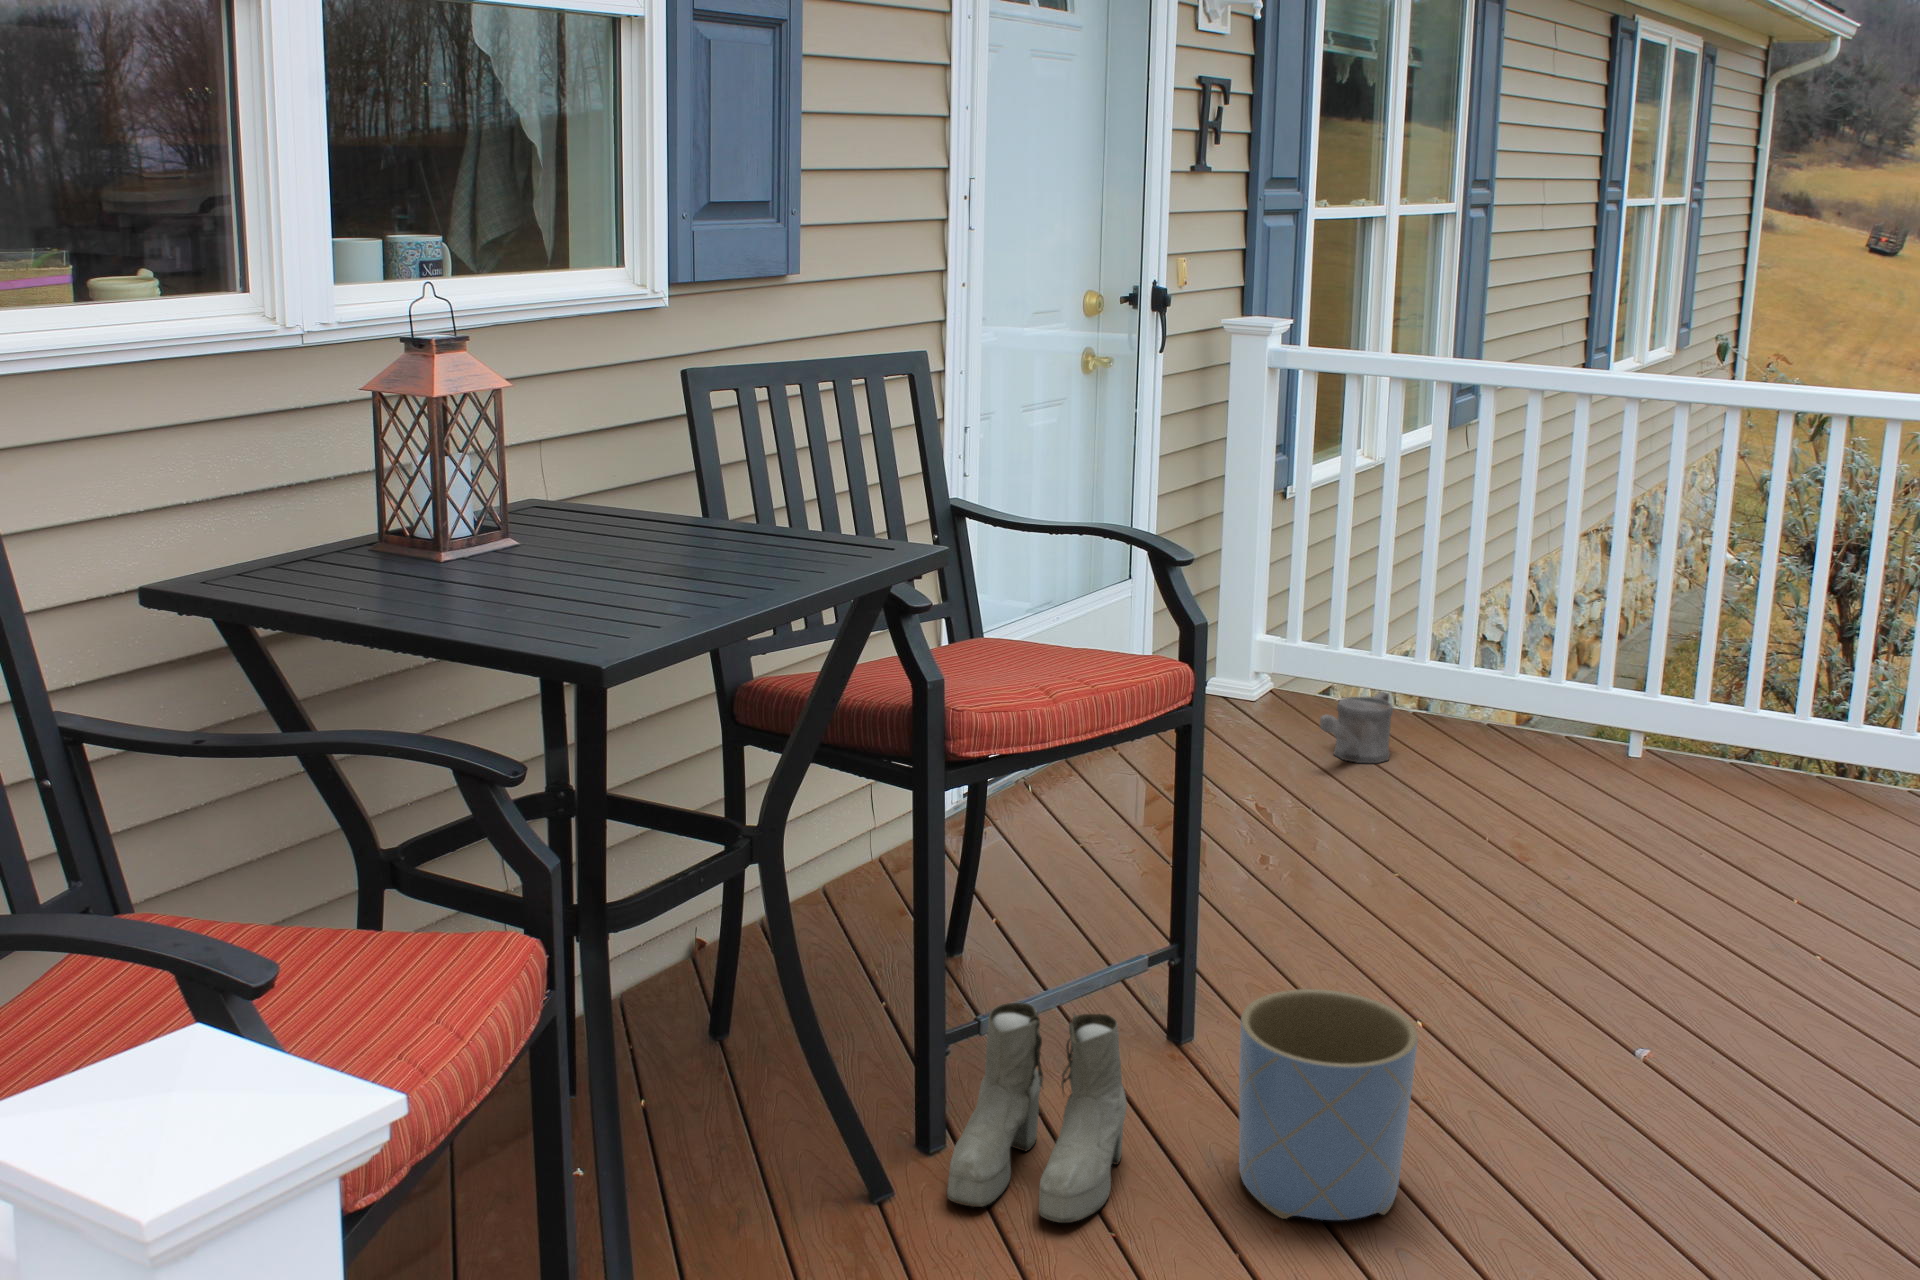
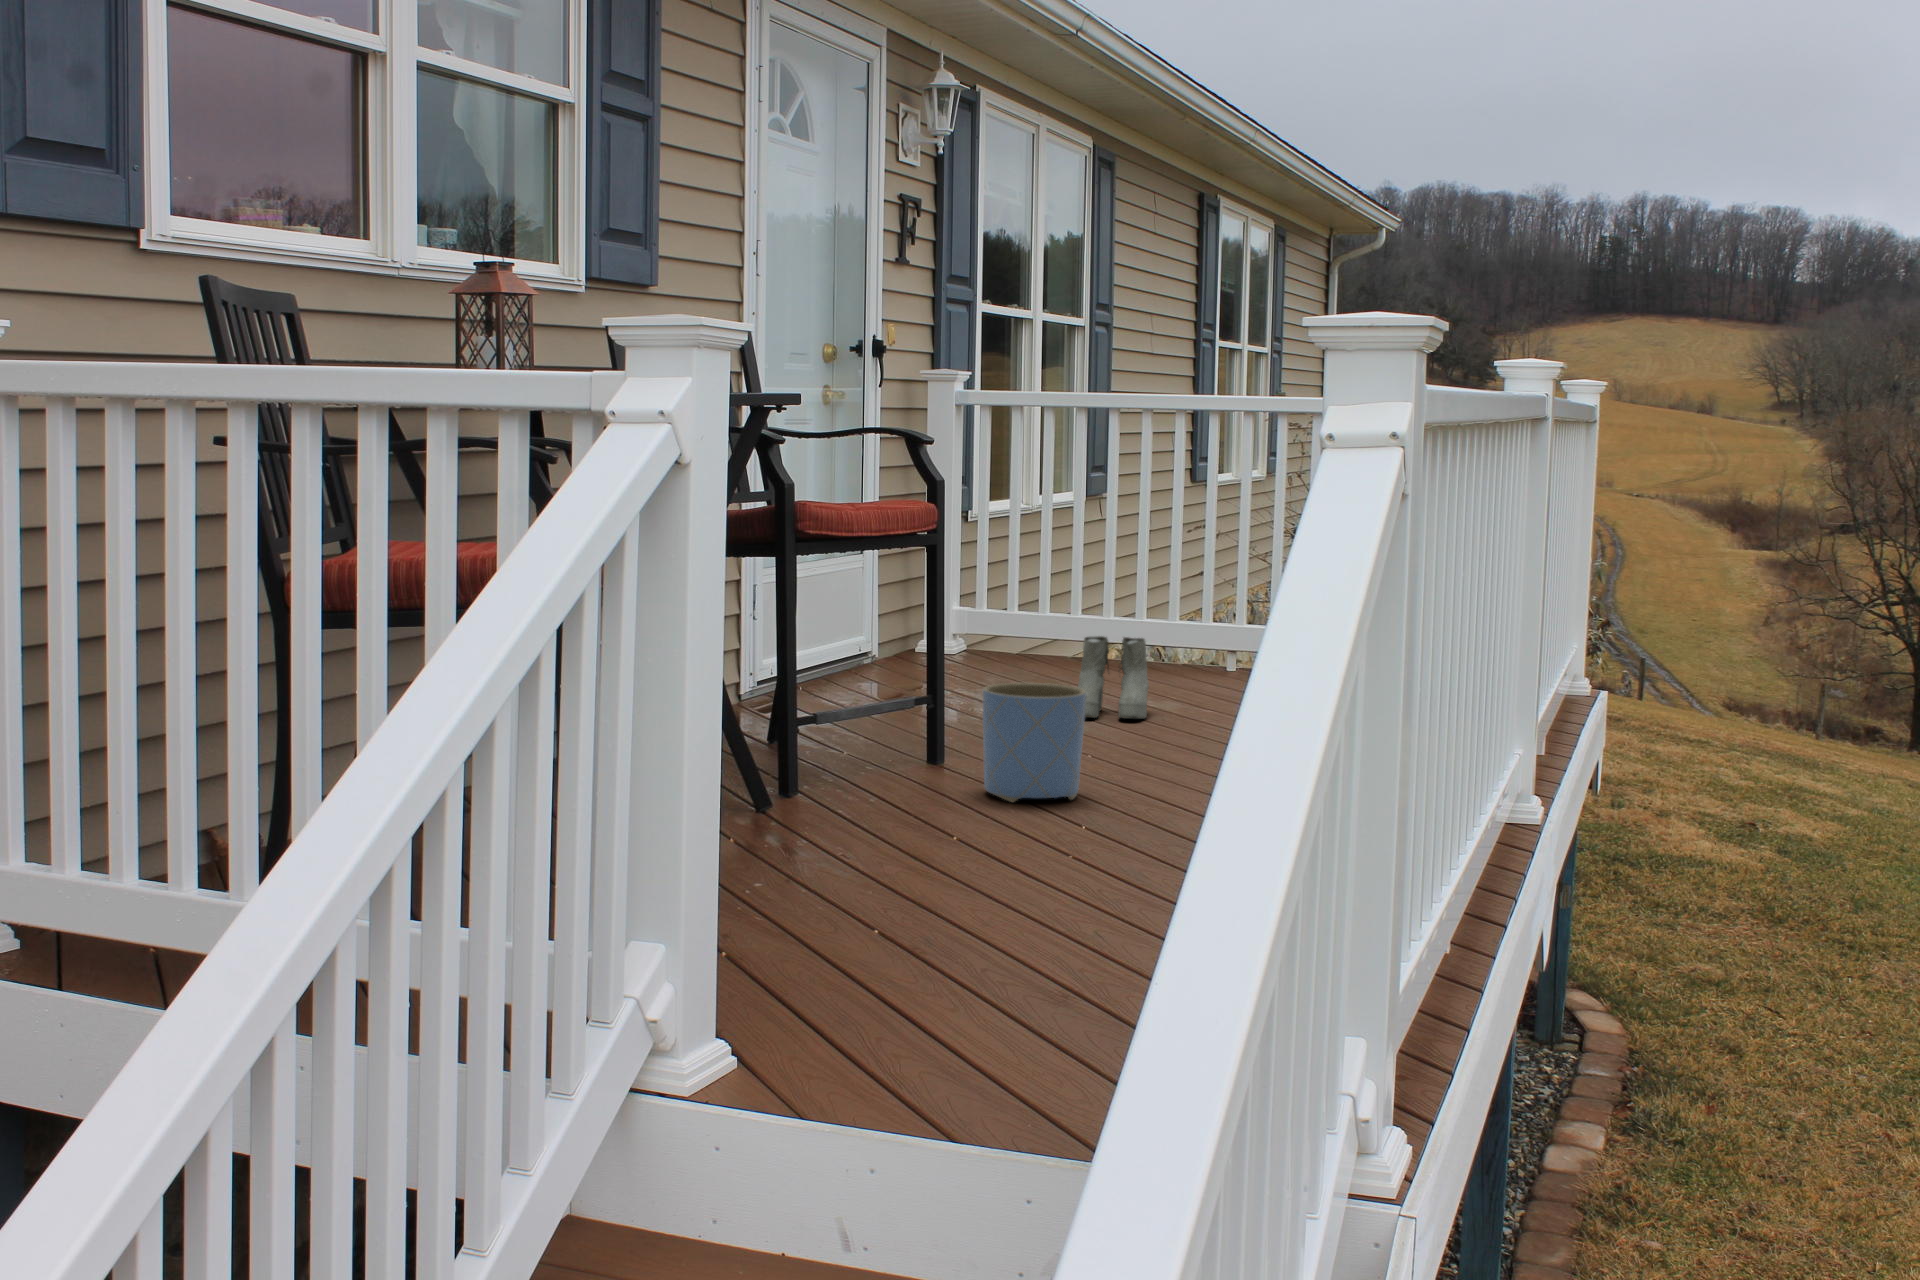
watering can: present [1320,692,1393,763] -> none [1007,630,1057,675]
boots: present [947,1003,1127,1223] -> present [1078,636,1149,719]

